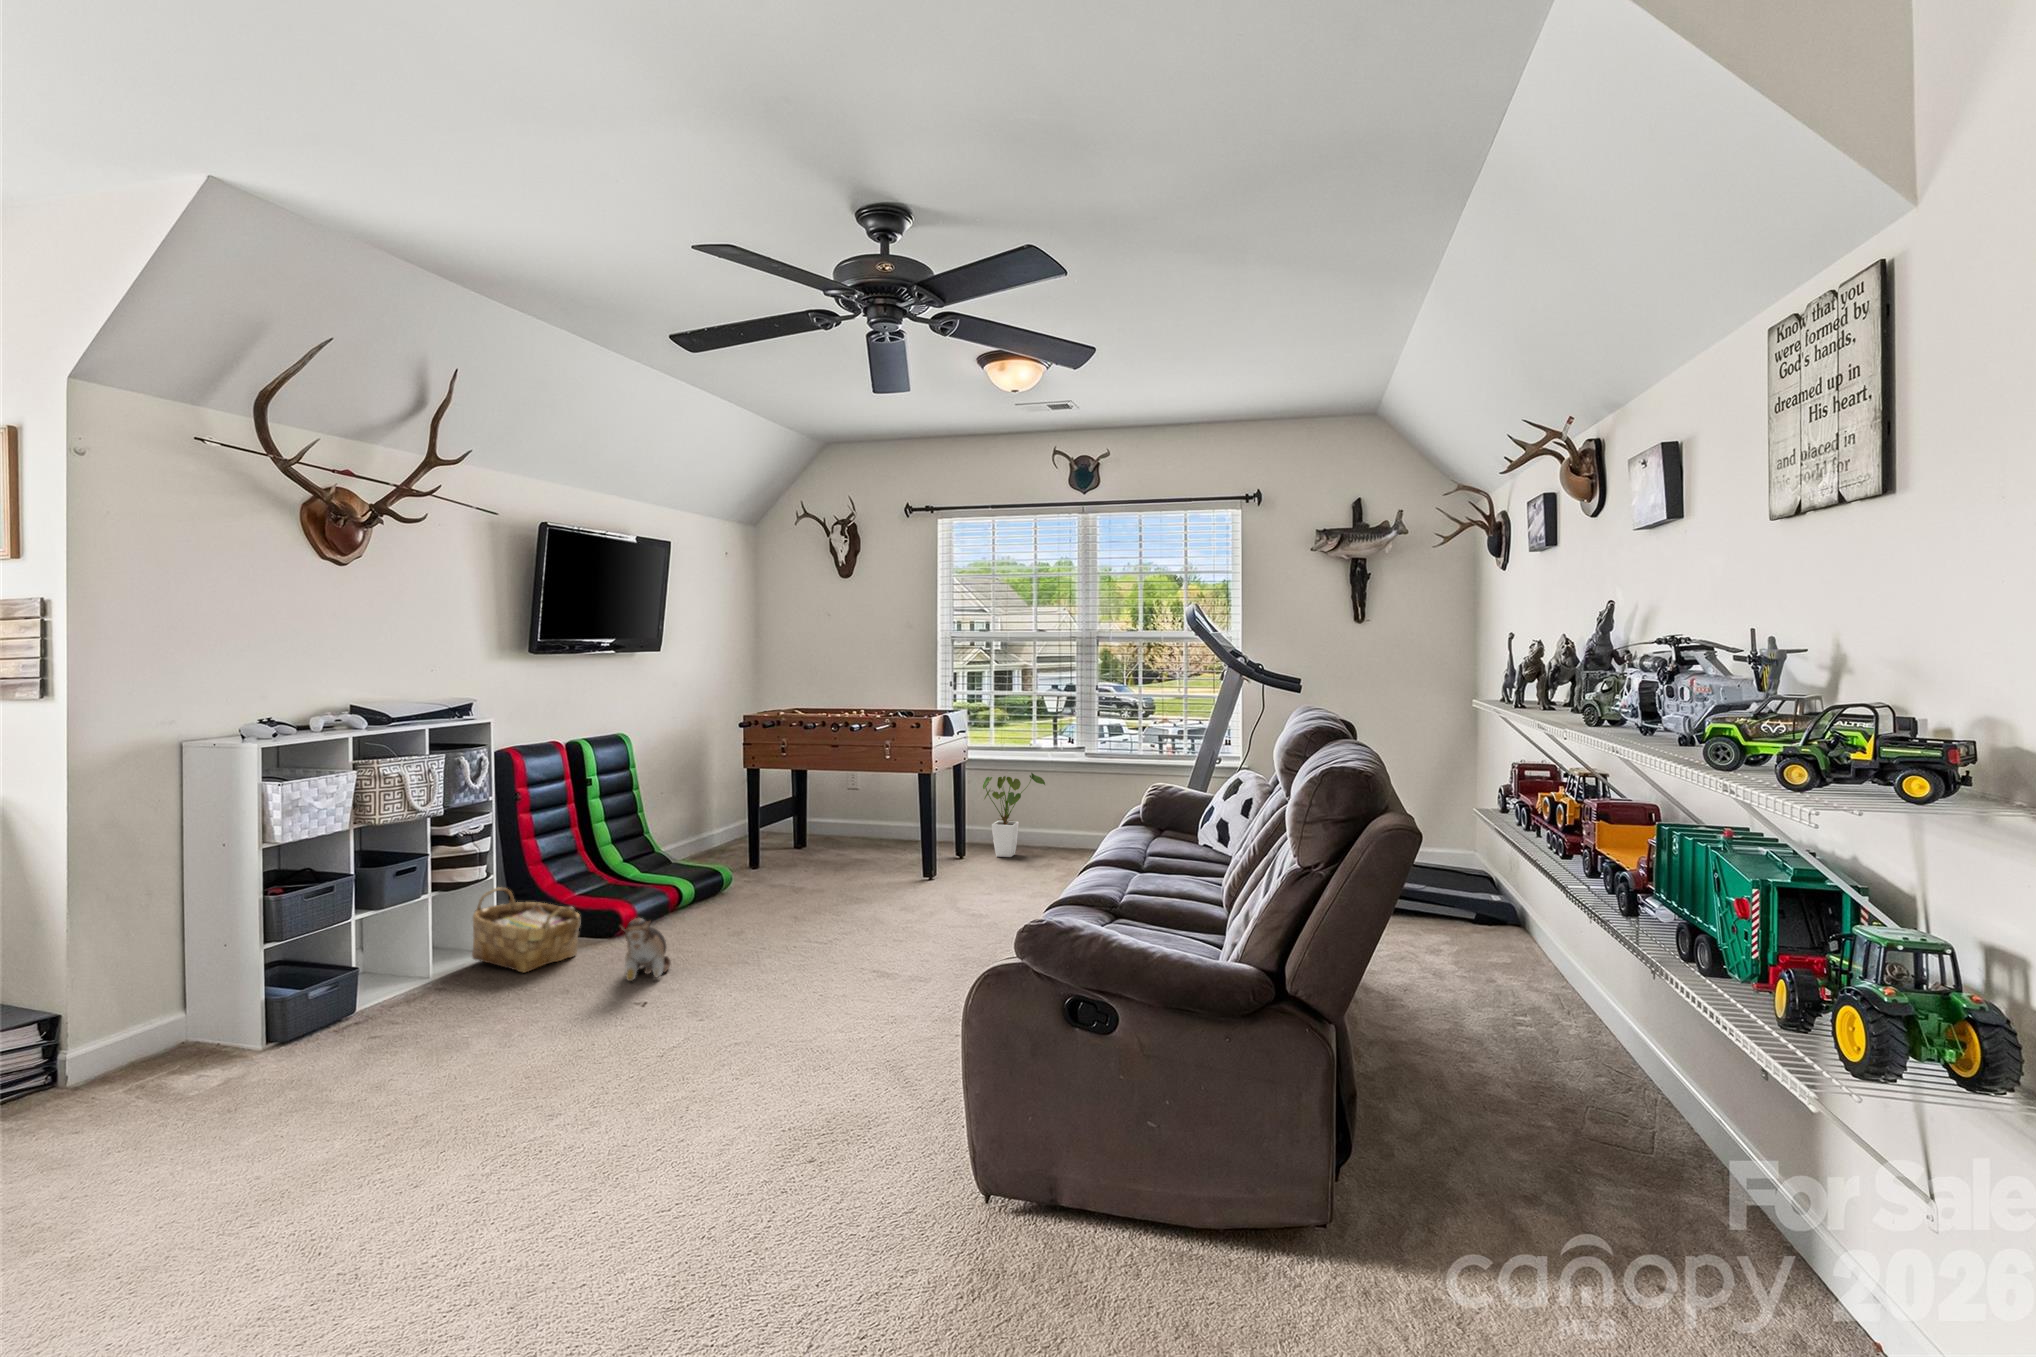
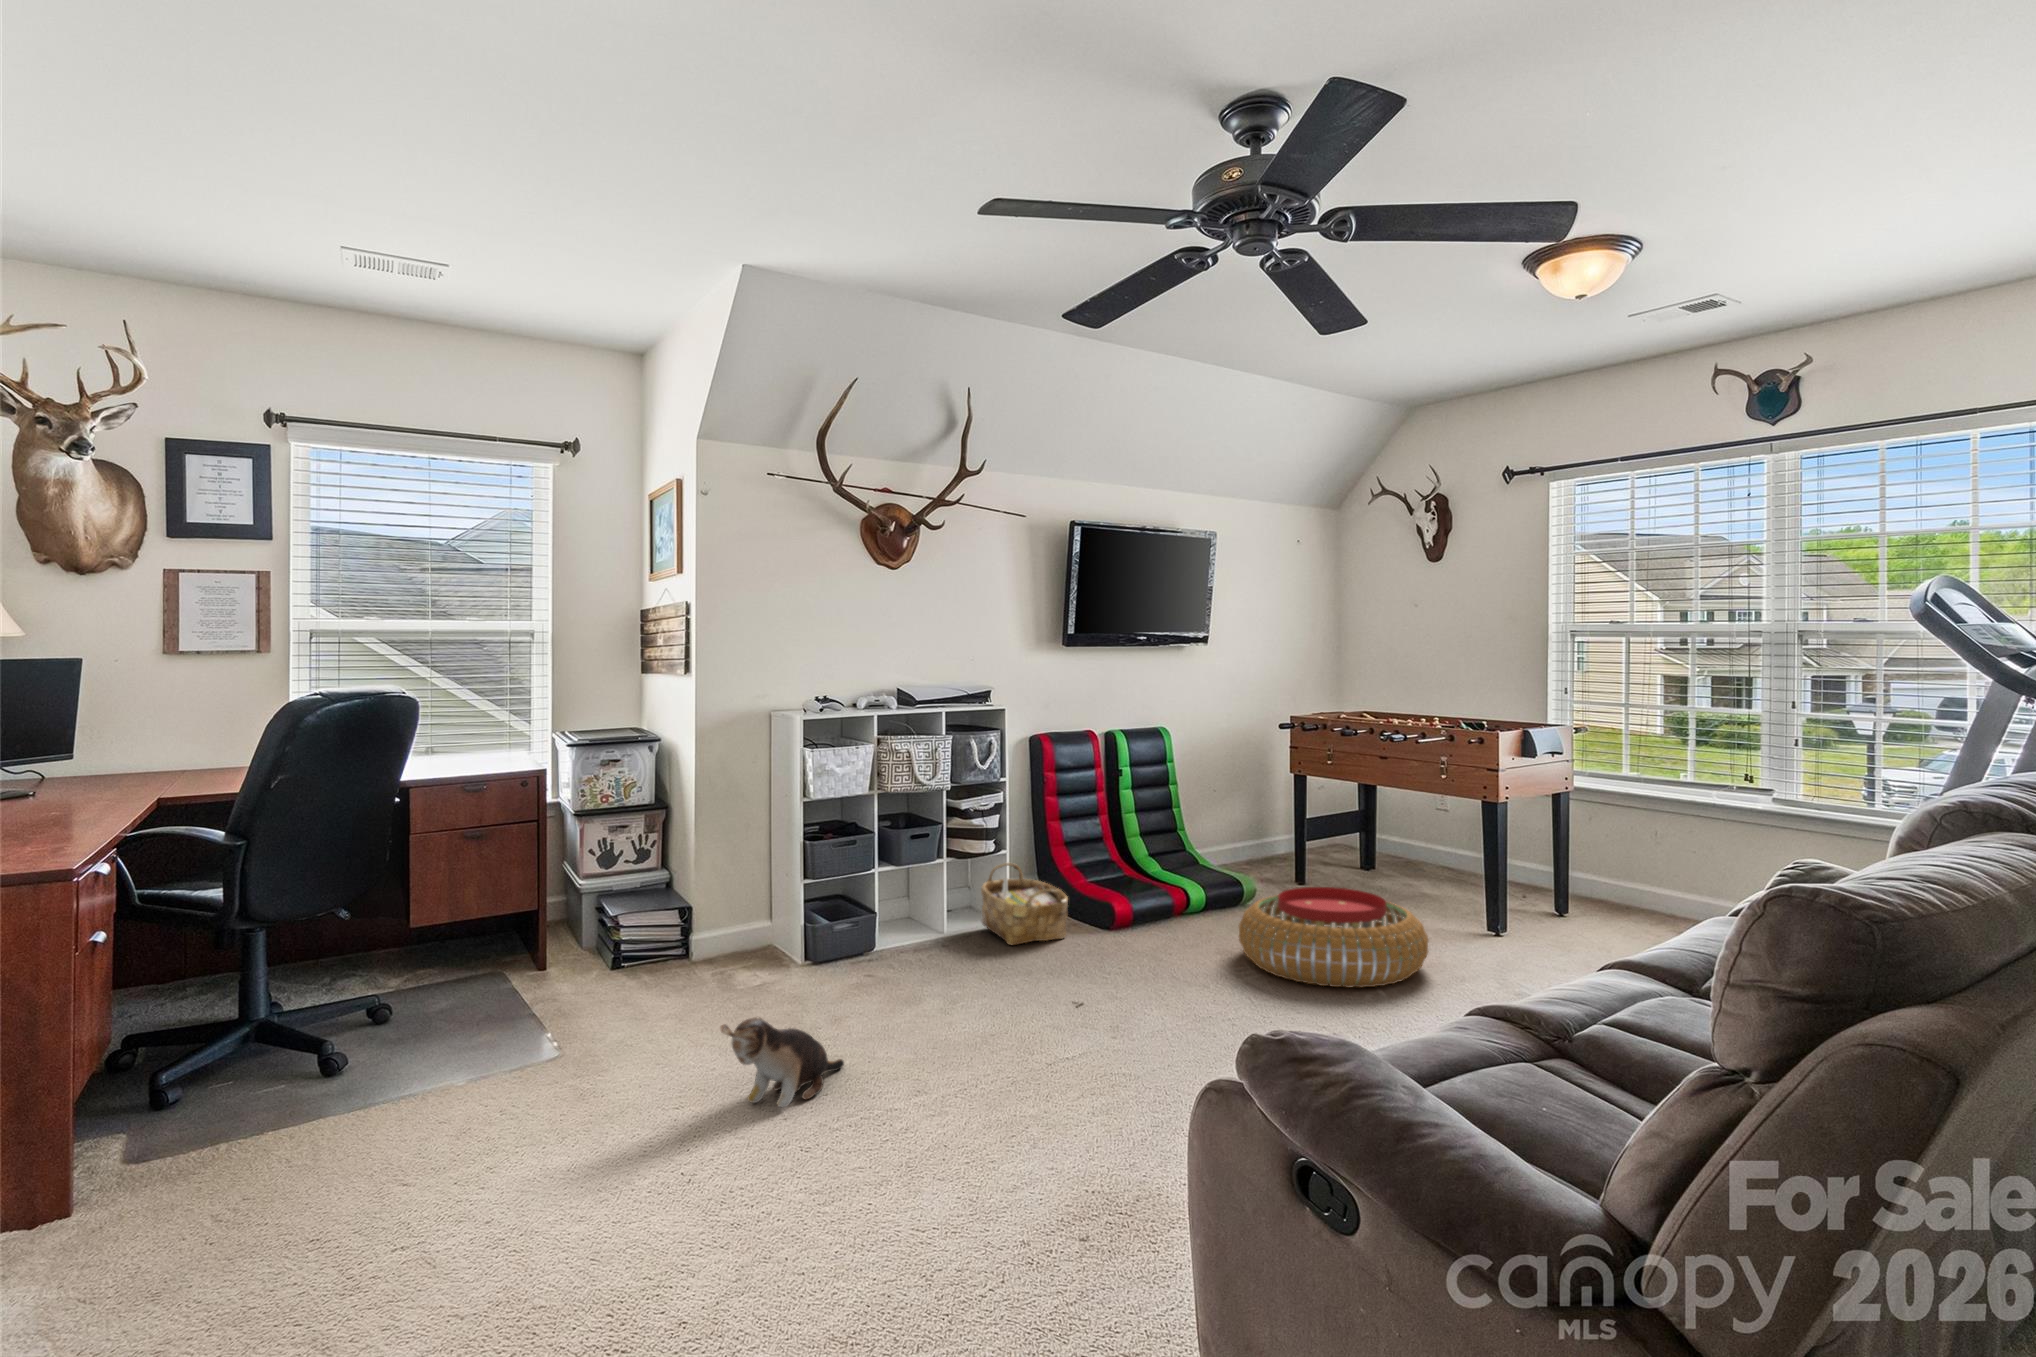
house plant: present [983,773,1045,857] -> none [1581,807,1687,915]
pouf: none [759,864,920,949] -> present [1239,887,1429,988]
plush toy: present [622,918,671,981] -> present [721,1018,844,1107]

